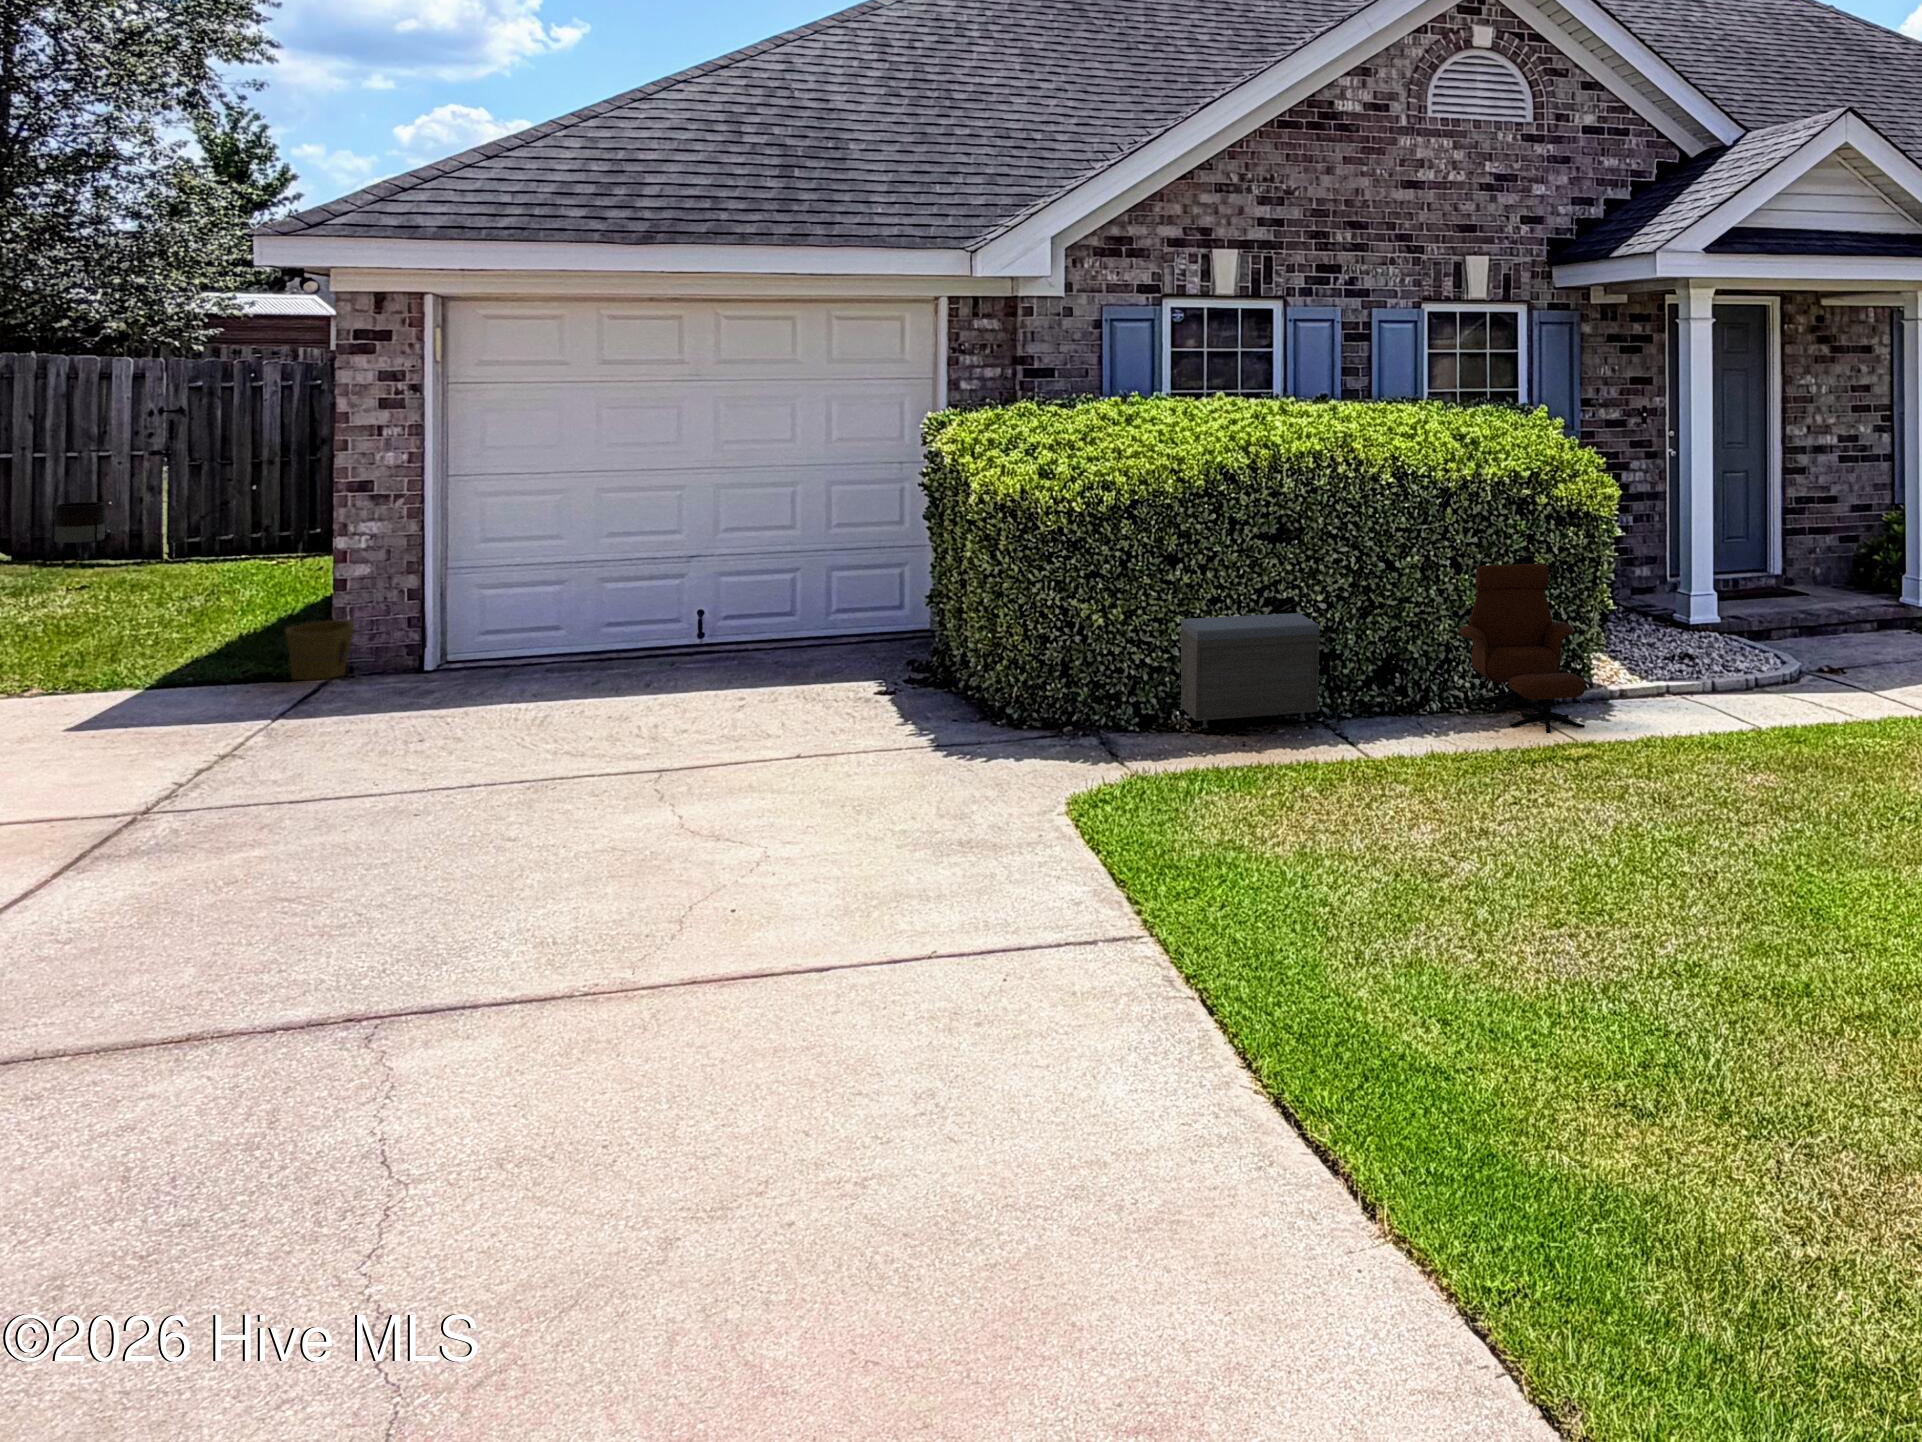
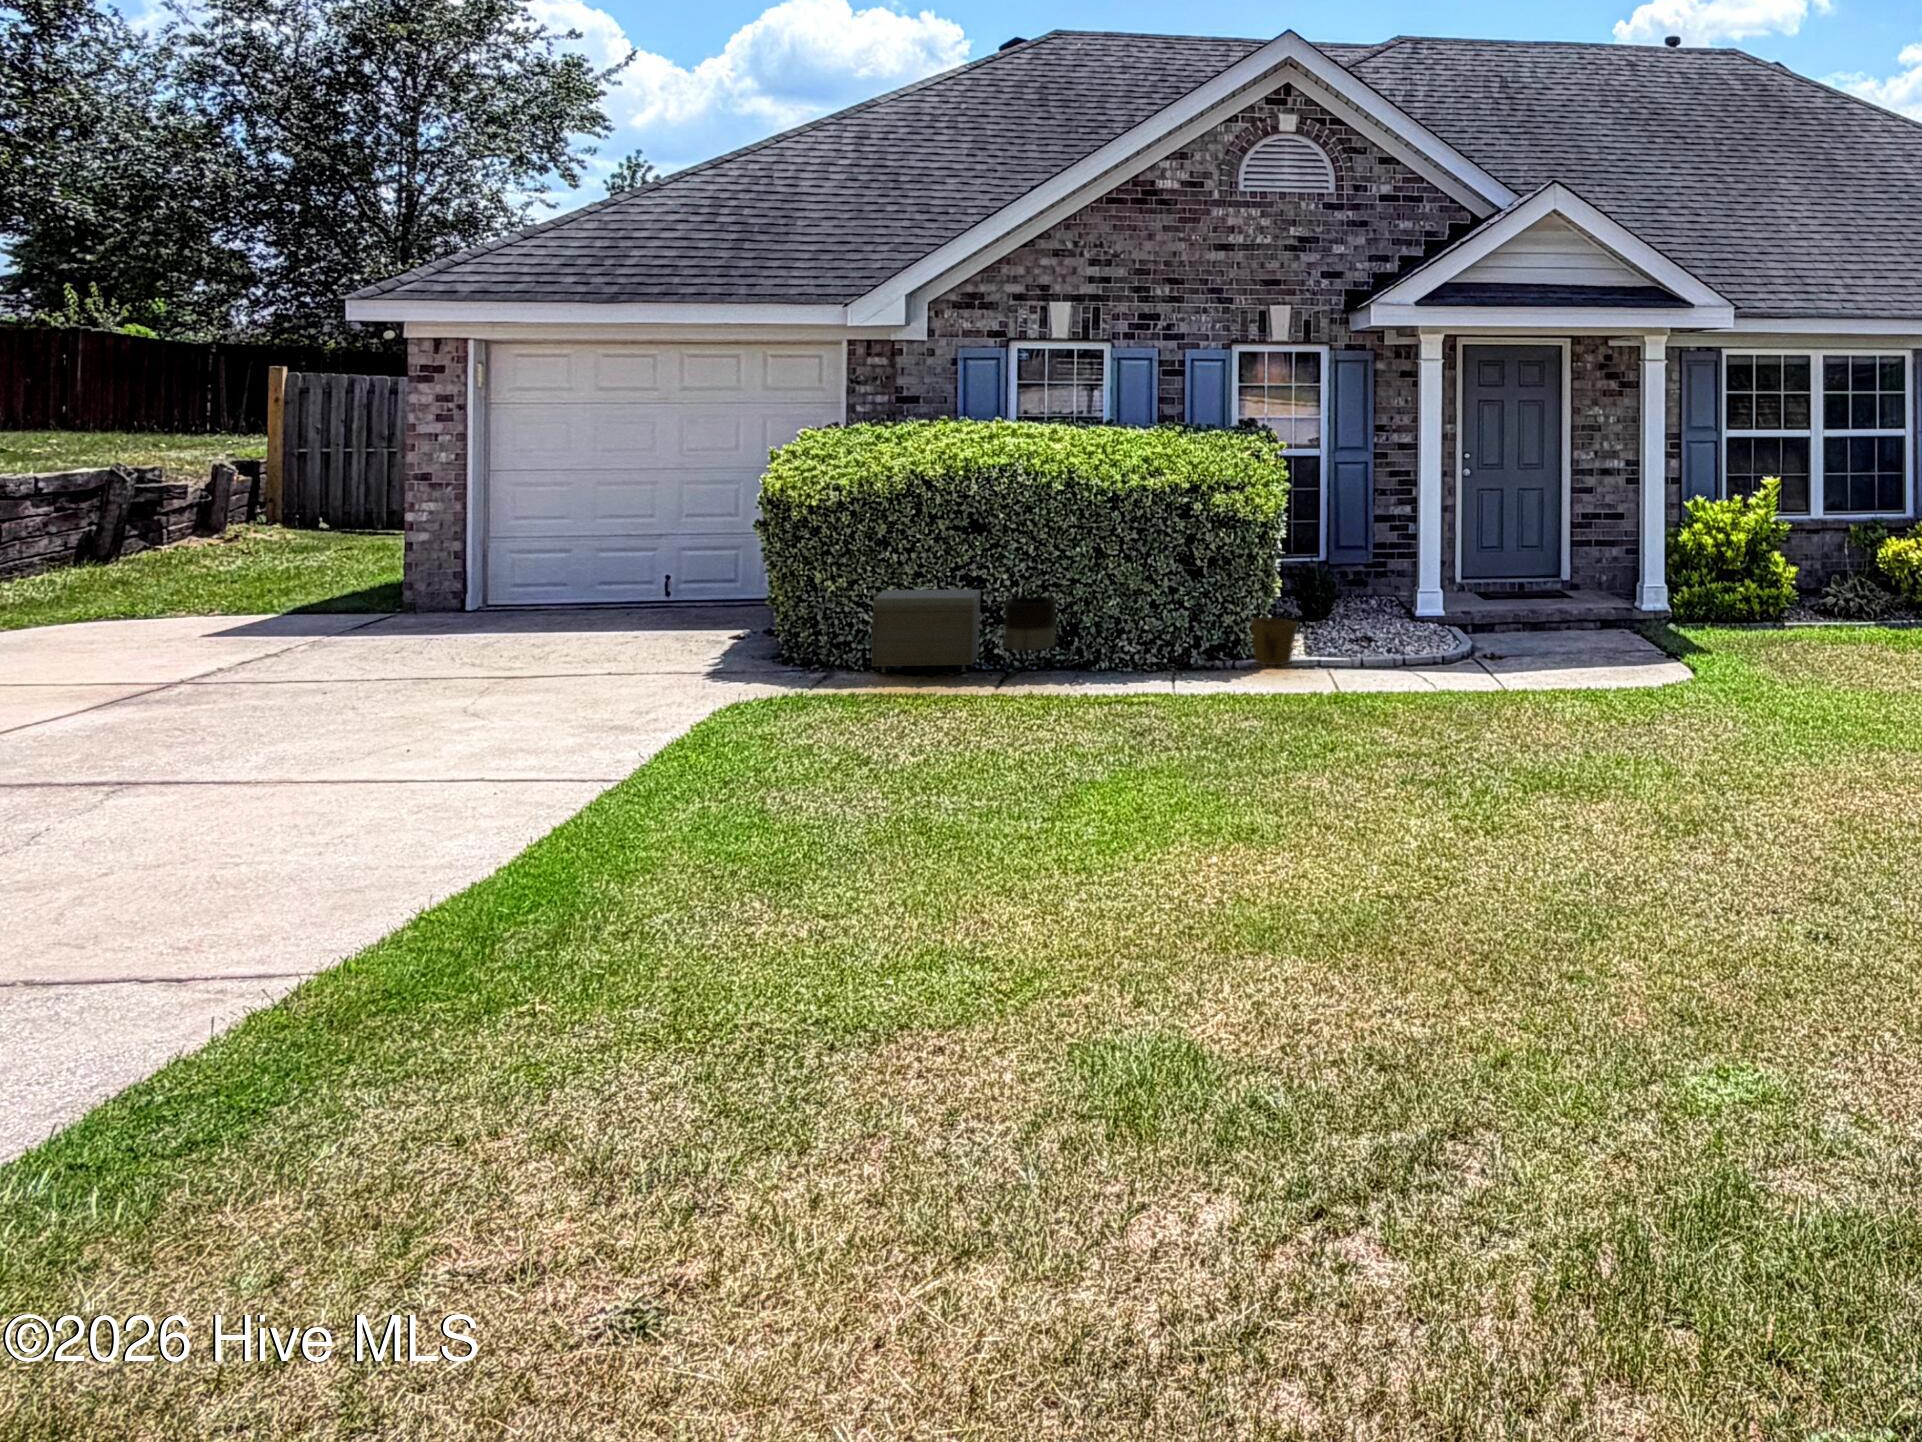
planter: present [52,502,105,558] -> present [1004,596,1056,665]
lounge chair: present [1459,564,1585,733] -> none [1099,558,1194,690]
bucket: present [276,620,355,680] -> present [1251,617,1298,665]

